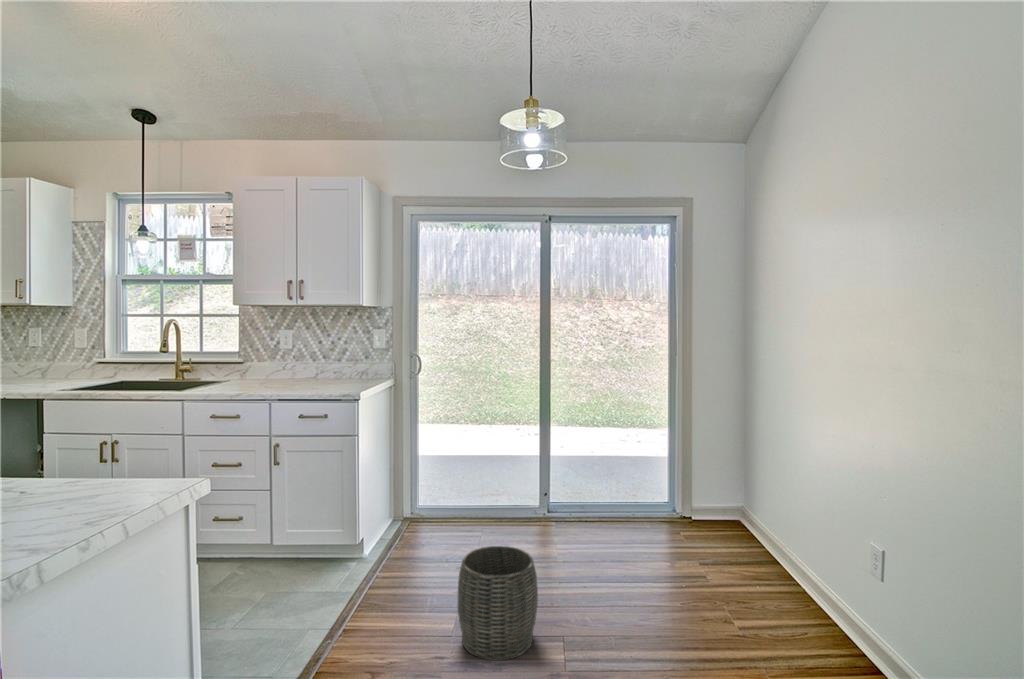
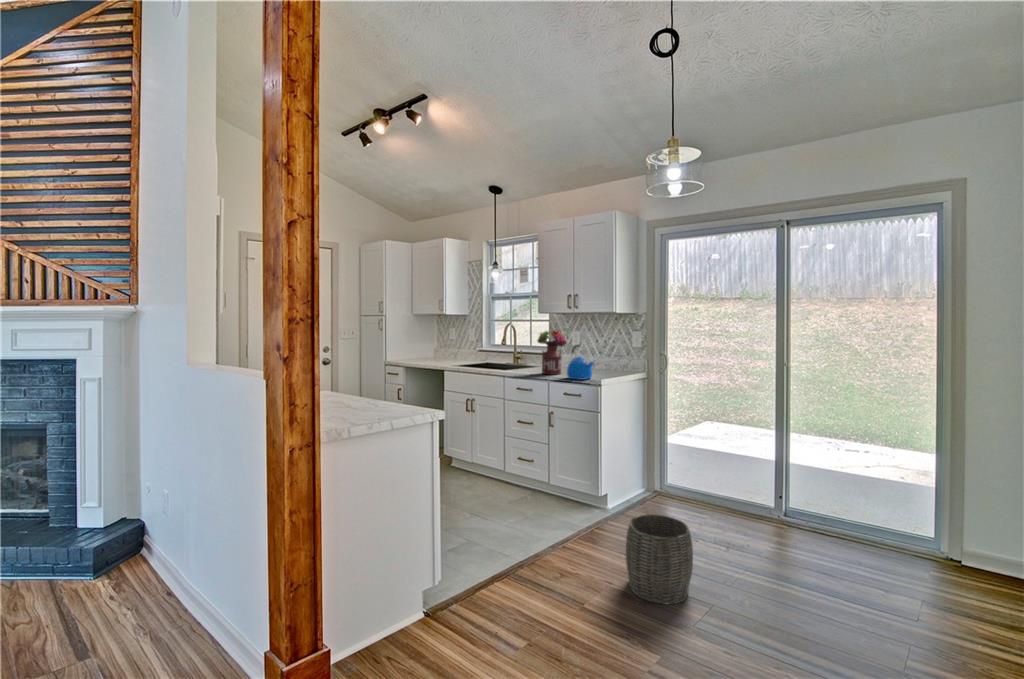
flower arrangement: none [245,326,293,390] -> present [537,330,567,375]
kettle: none [302,345,345,393] -> present [567,345,594,380]

